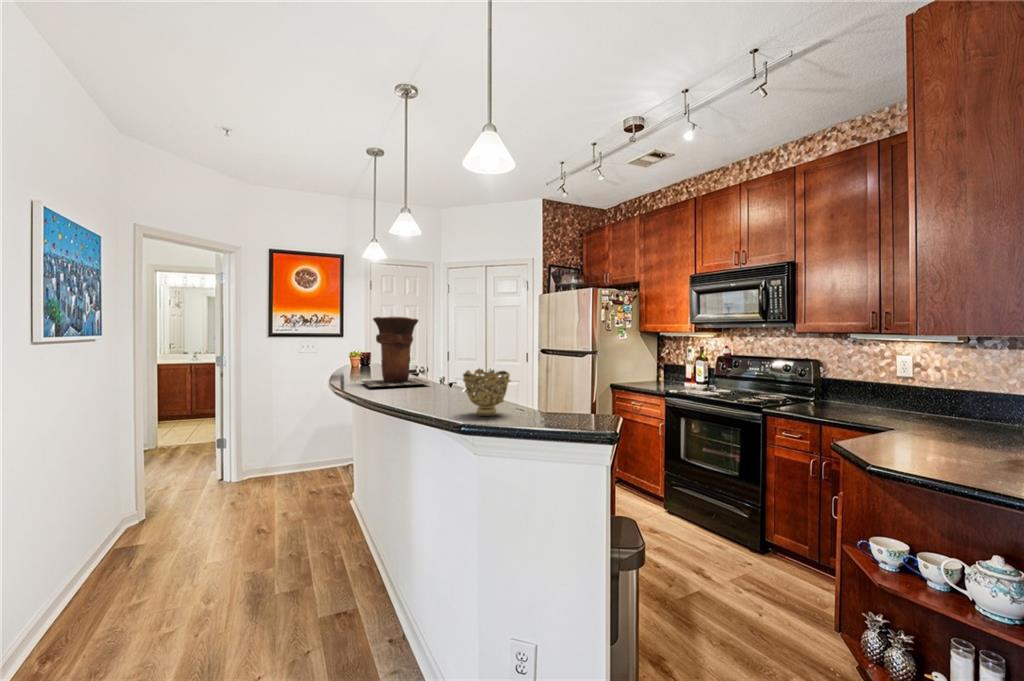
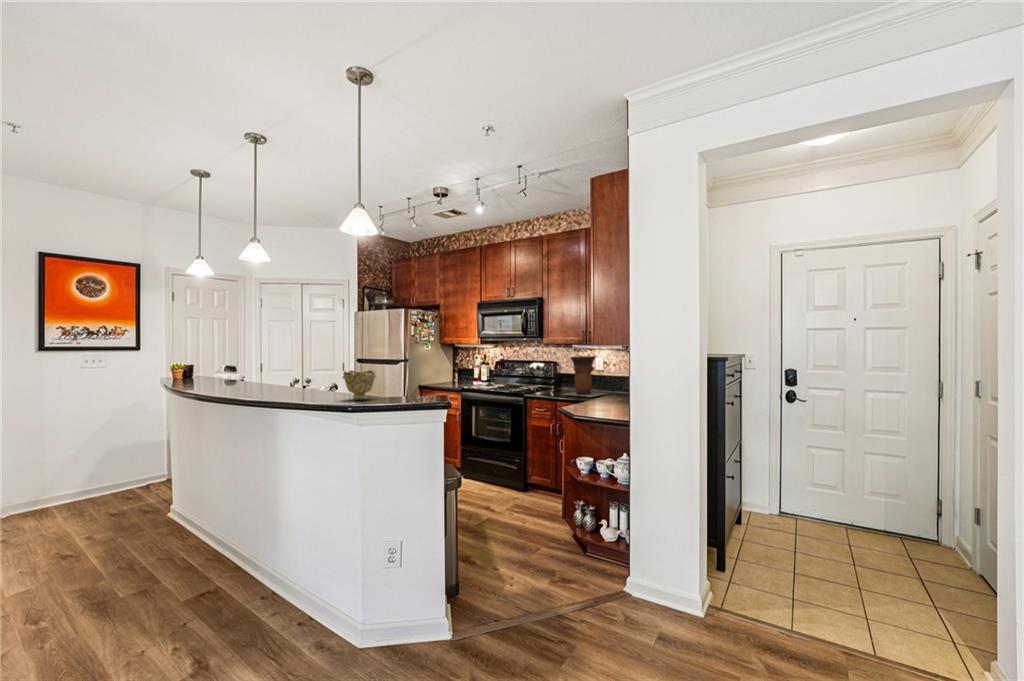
vase: present [361,317,428,387] -> present [564,356,605,397]

